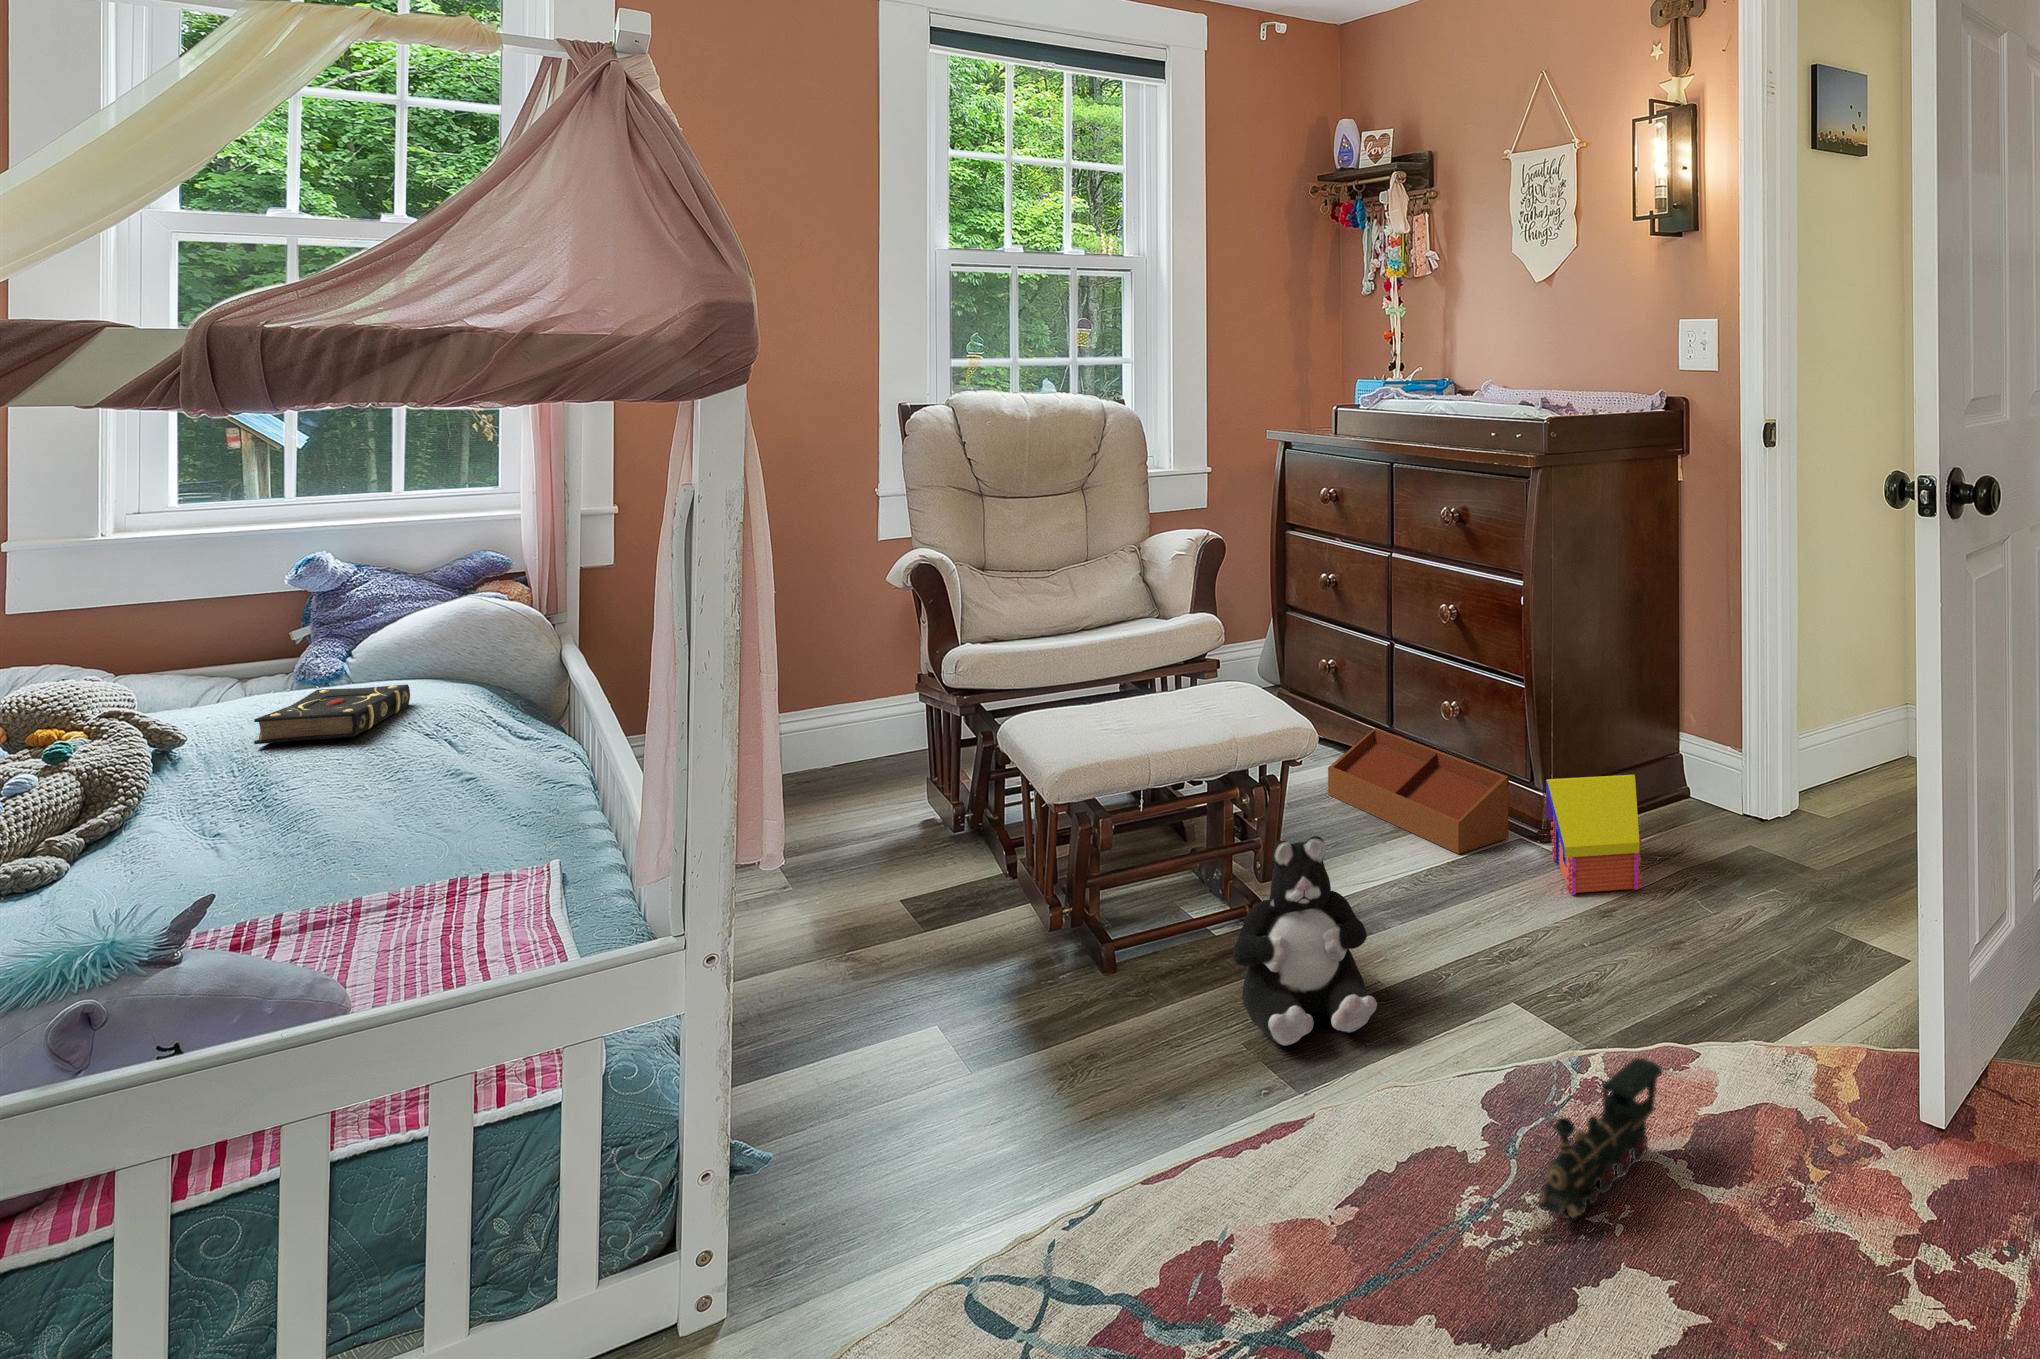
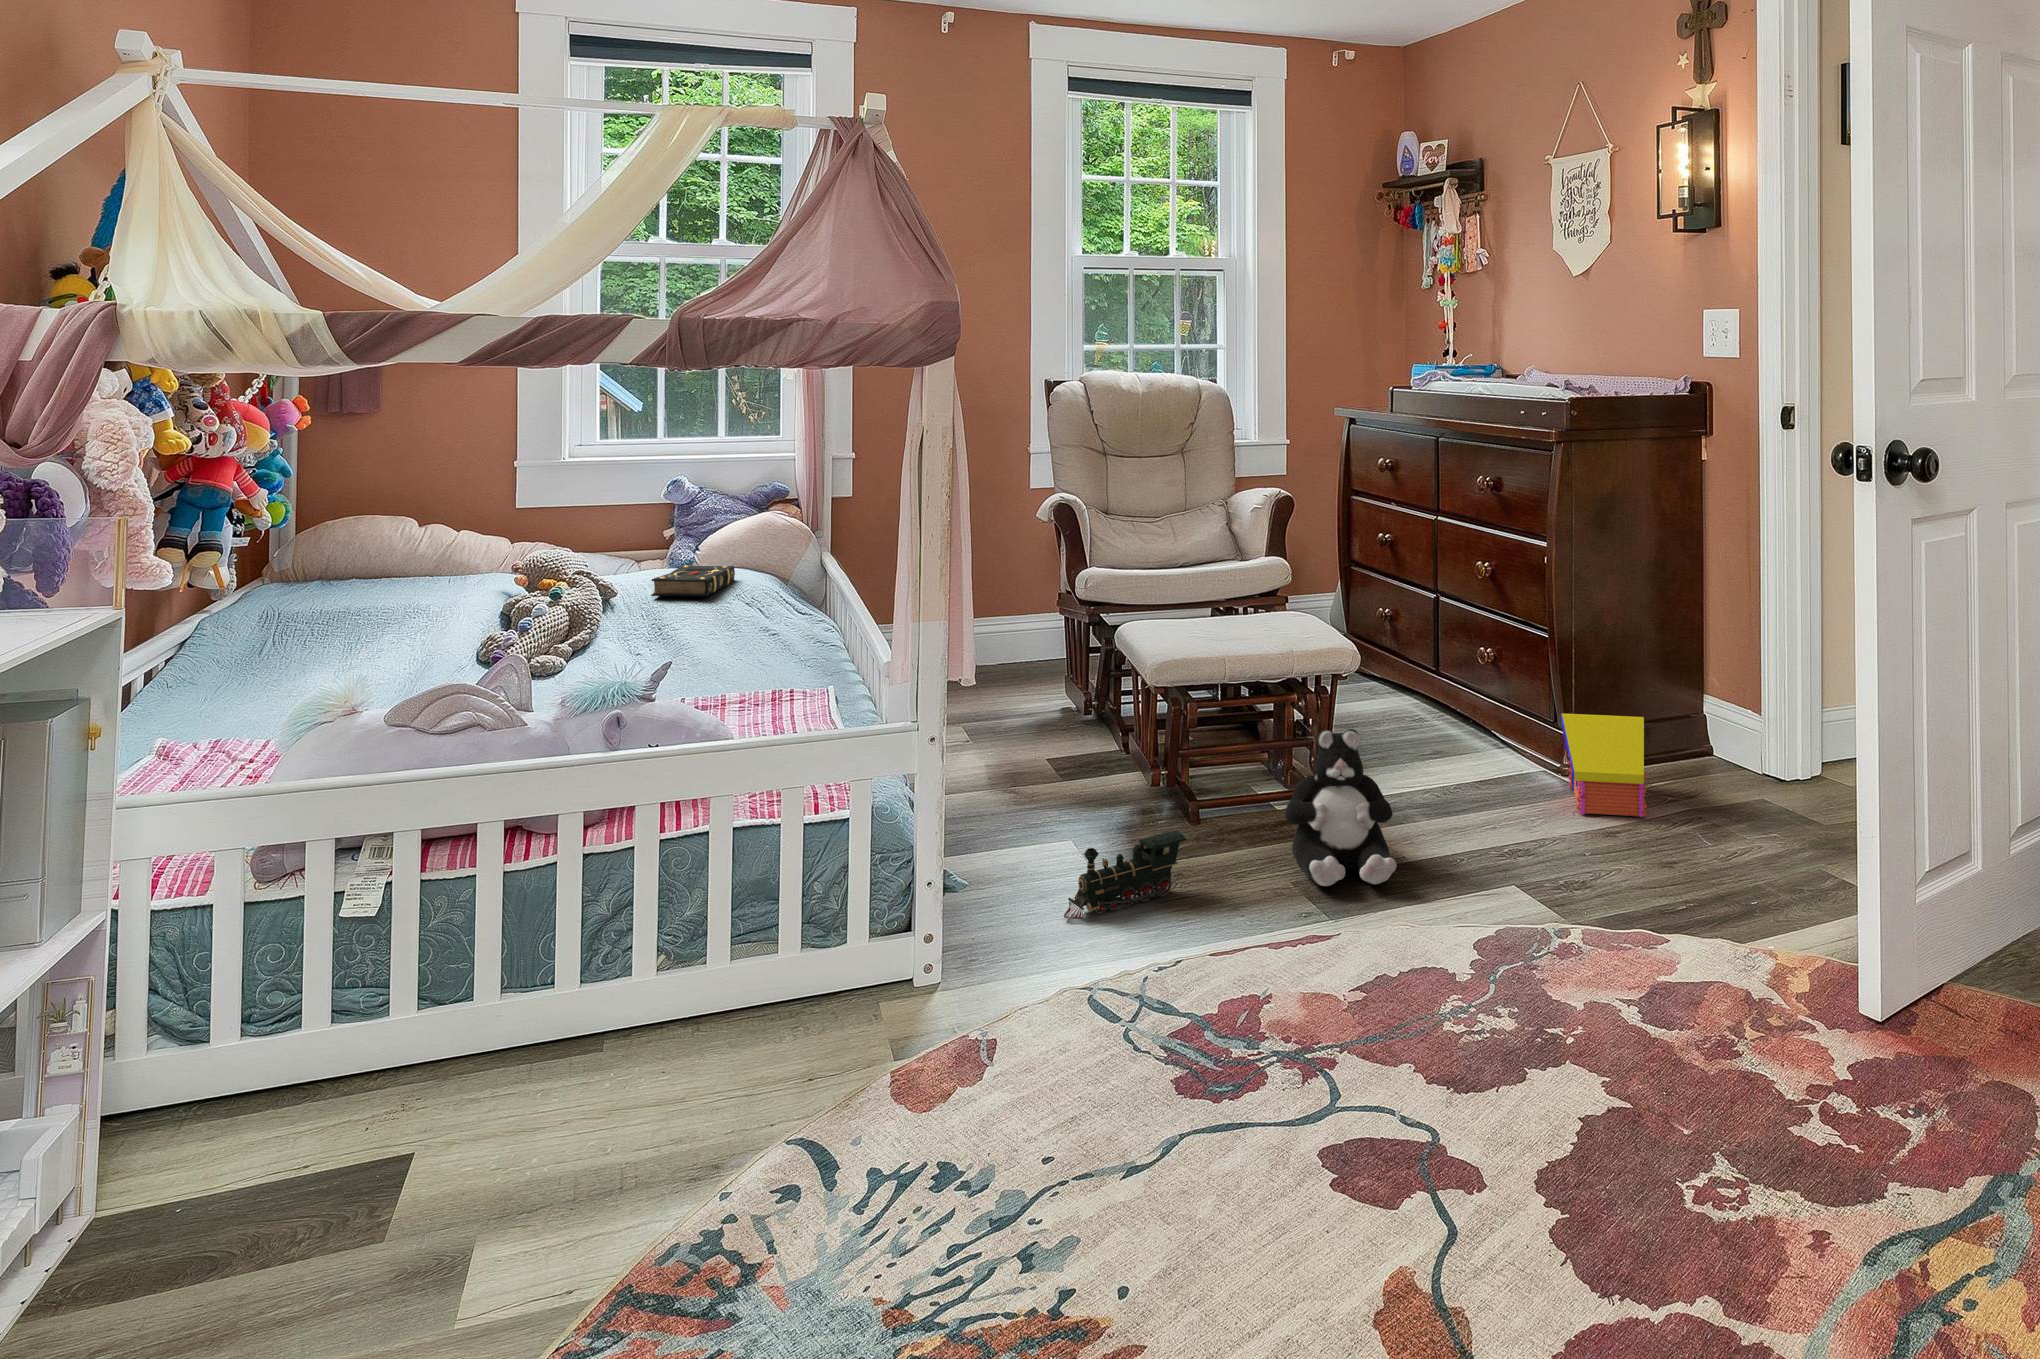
storage bin: present [1328,728,1509,854] -> none [1381,666,1533,774]
toy train: present [1533,1058,1663,1236] -> present [1064,830,1187,919]

